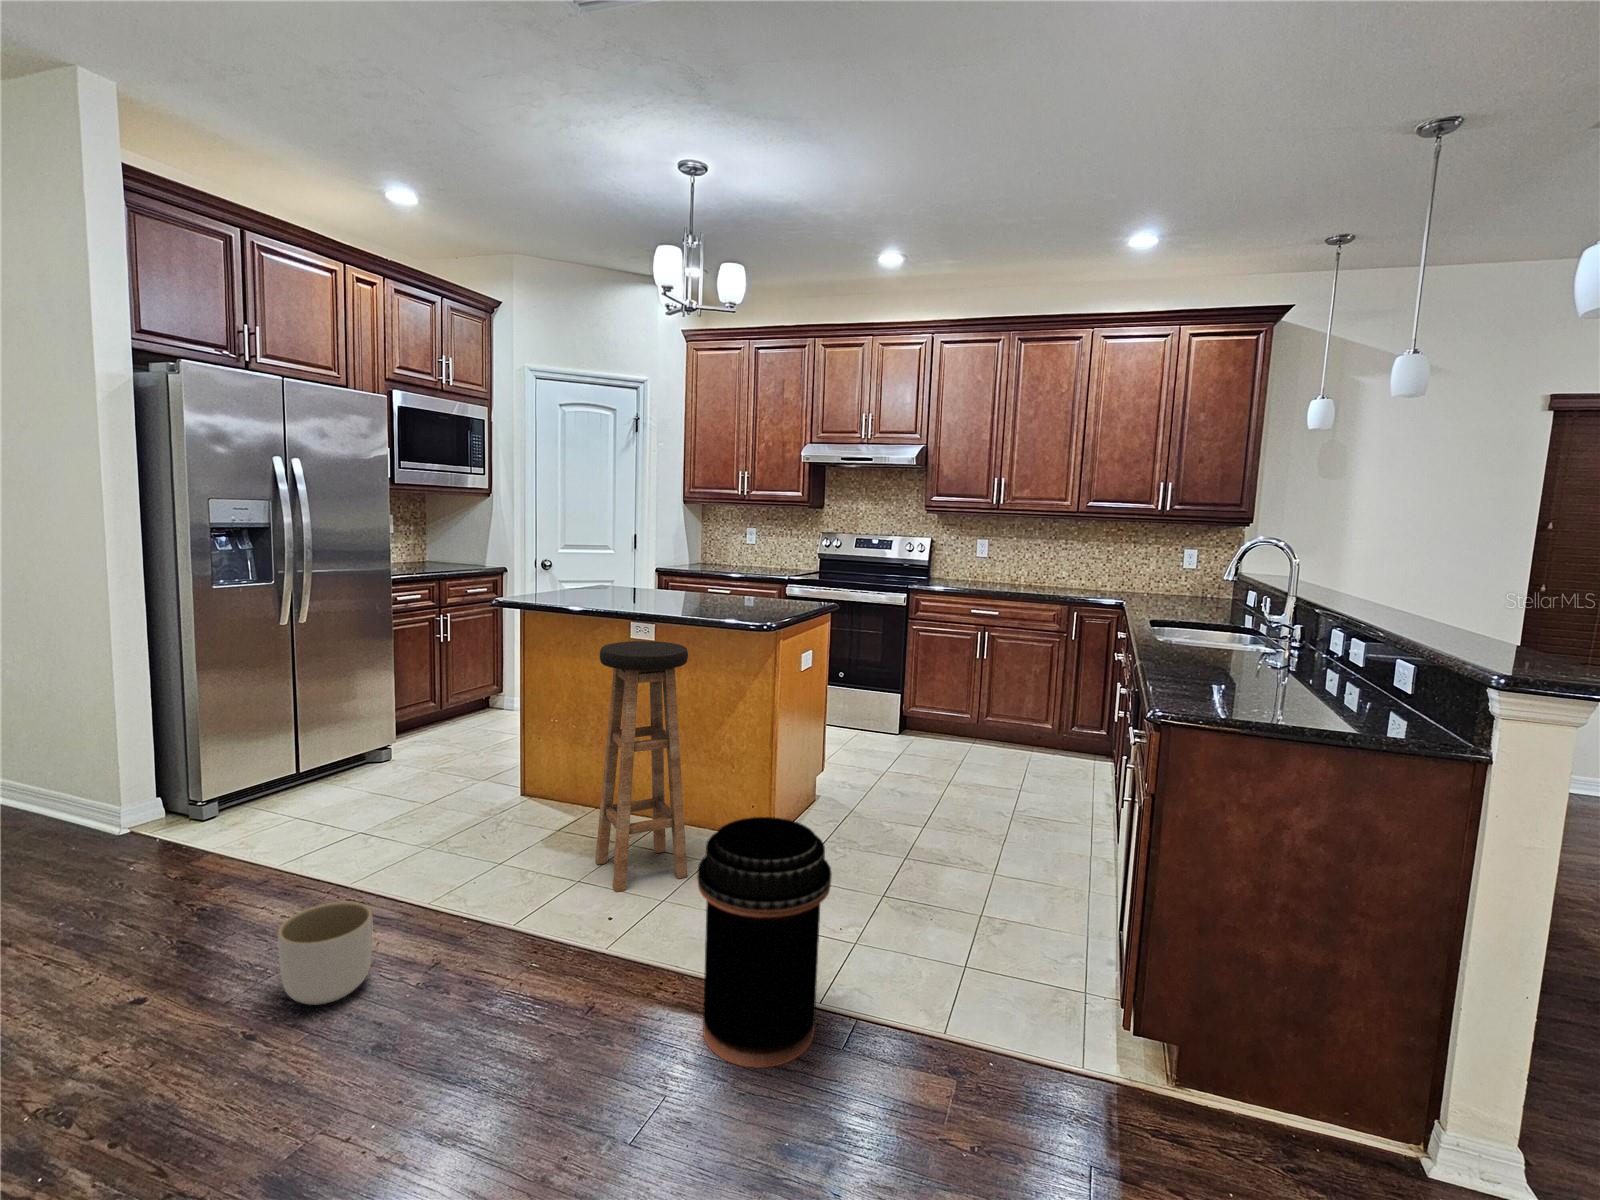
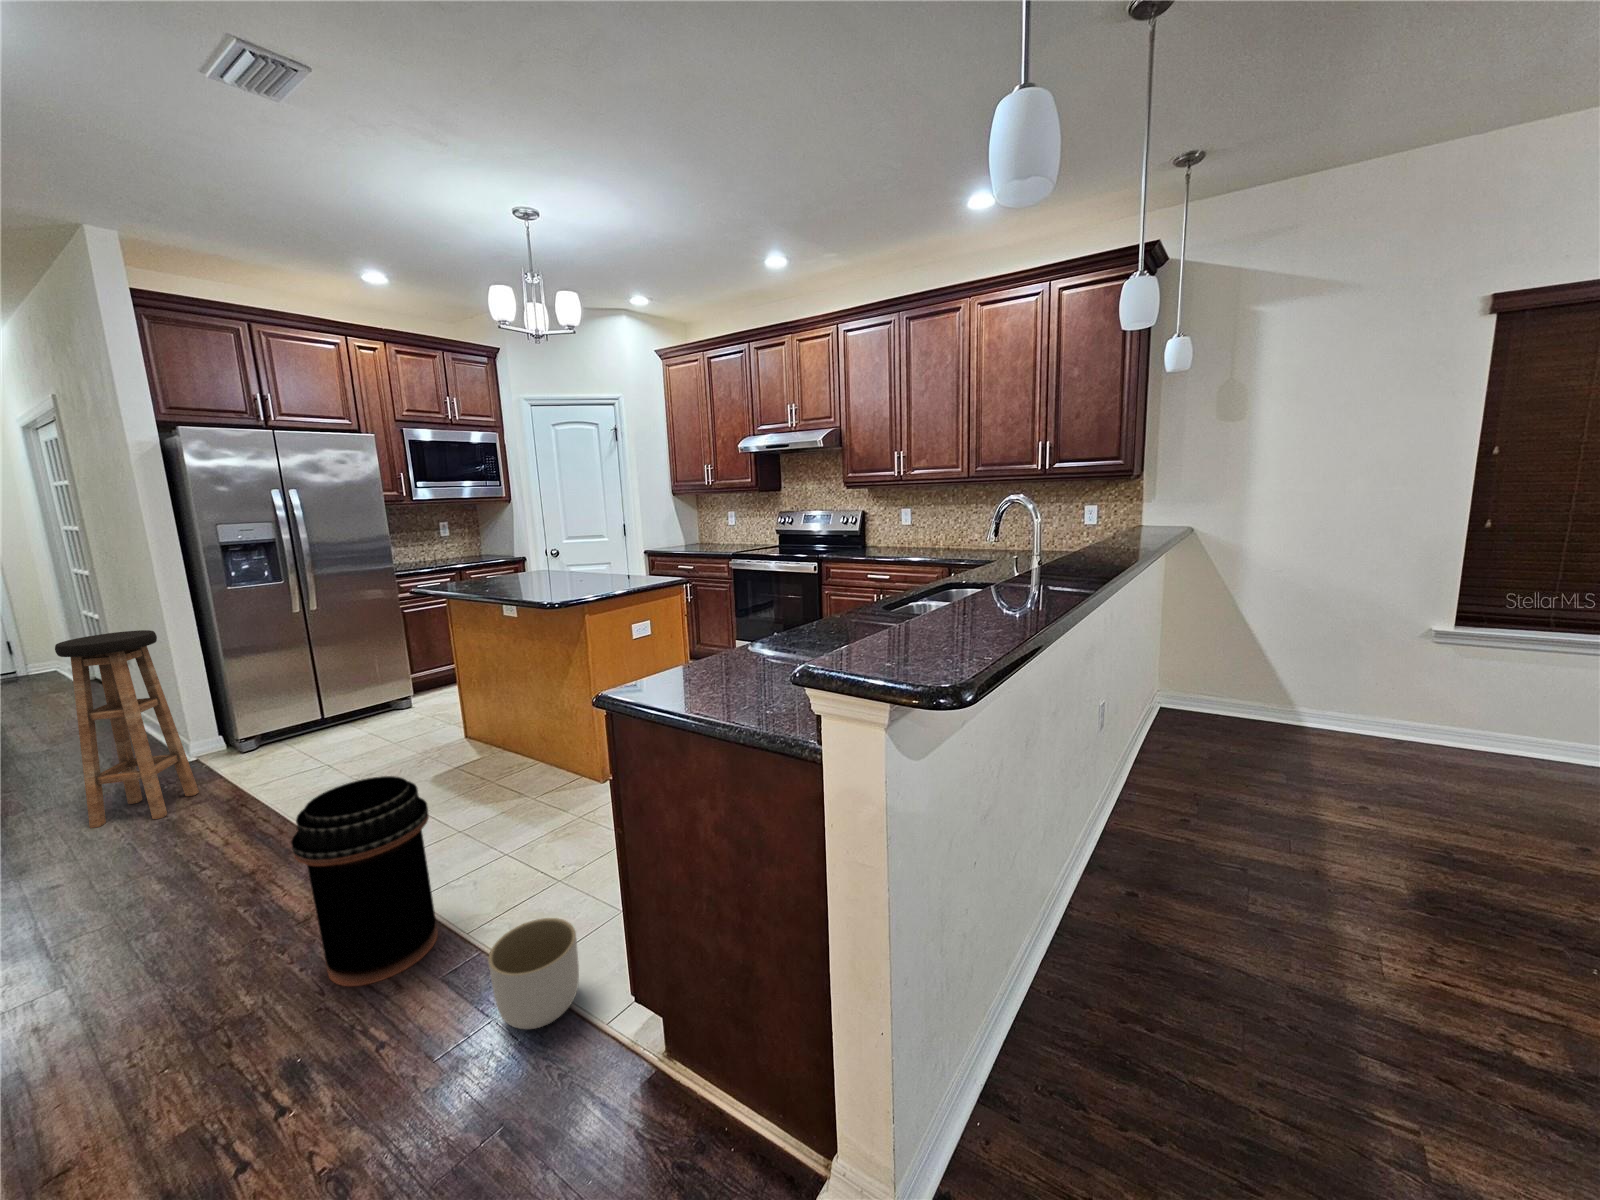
bar stool: present [595,641,688,892] -> present [55,630,199,828]
planter: present [278,902,372,1005] -> present [488,918,579,1029]

